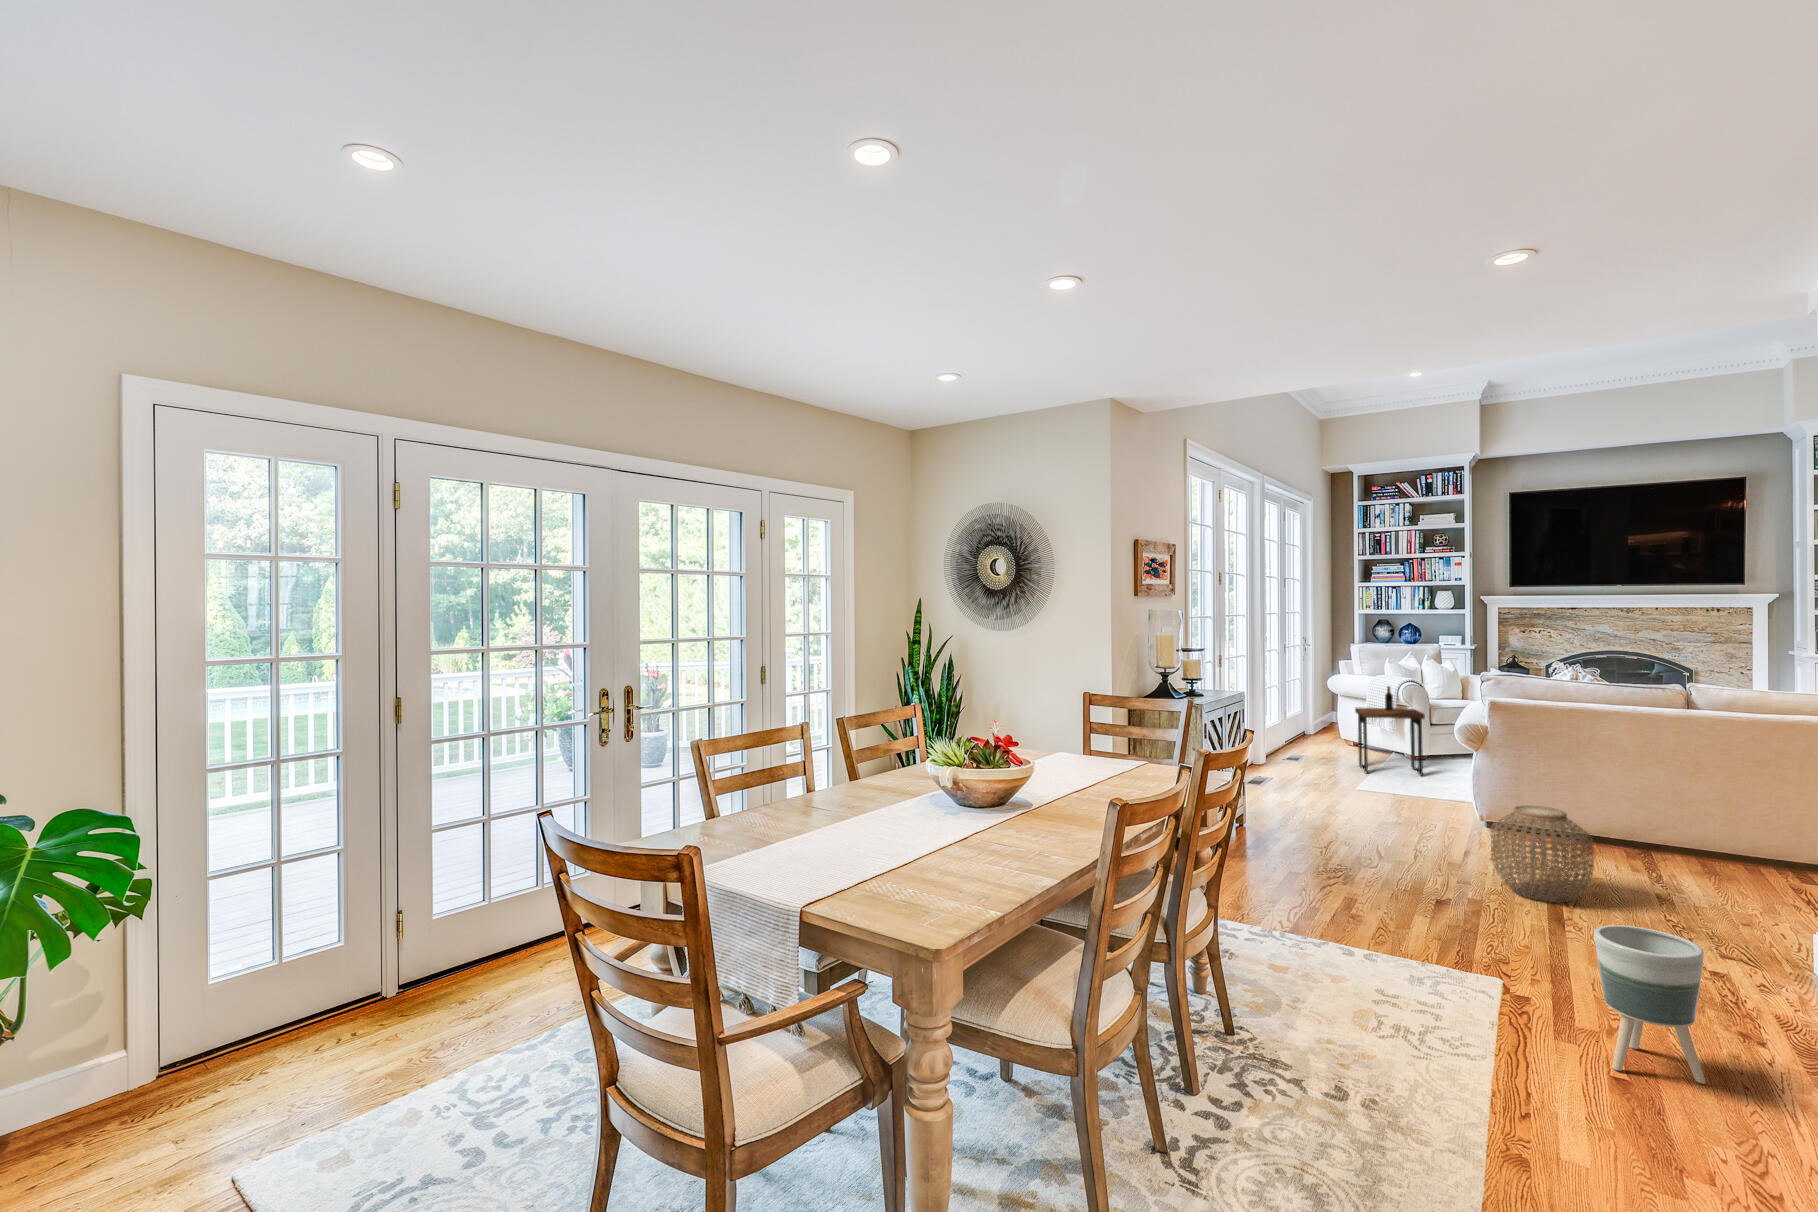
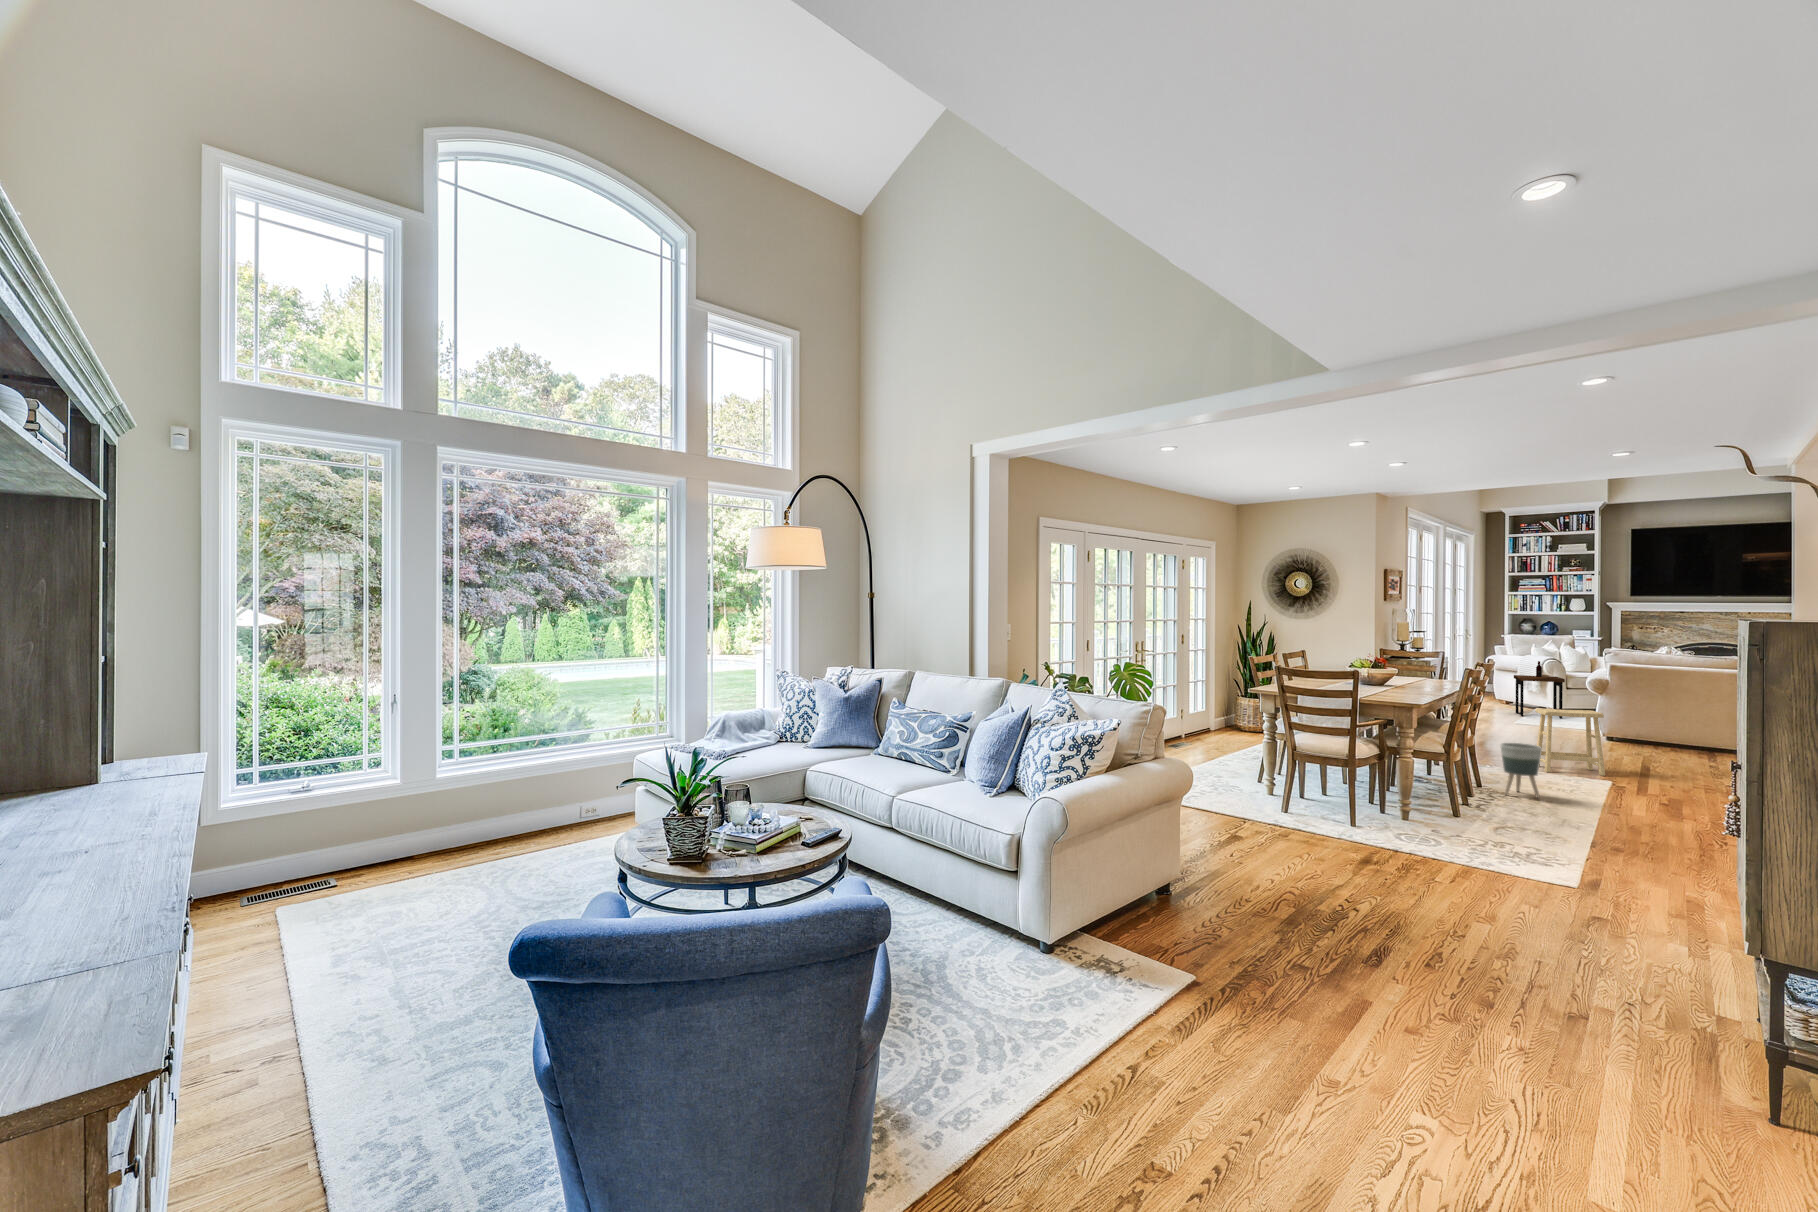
footstool: none [1353,805,1485,954] -> present [1535,708,1605,776]
woven basket: present [1491,806,1594,902] -> none [1610,717,1668,764]
planter: present [1594,925,1706,1084] -> present [1501,743,1542,798]

